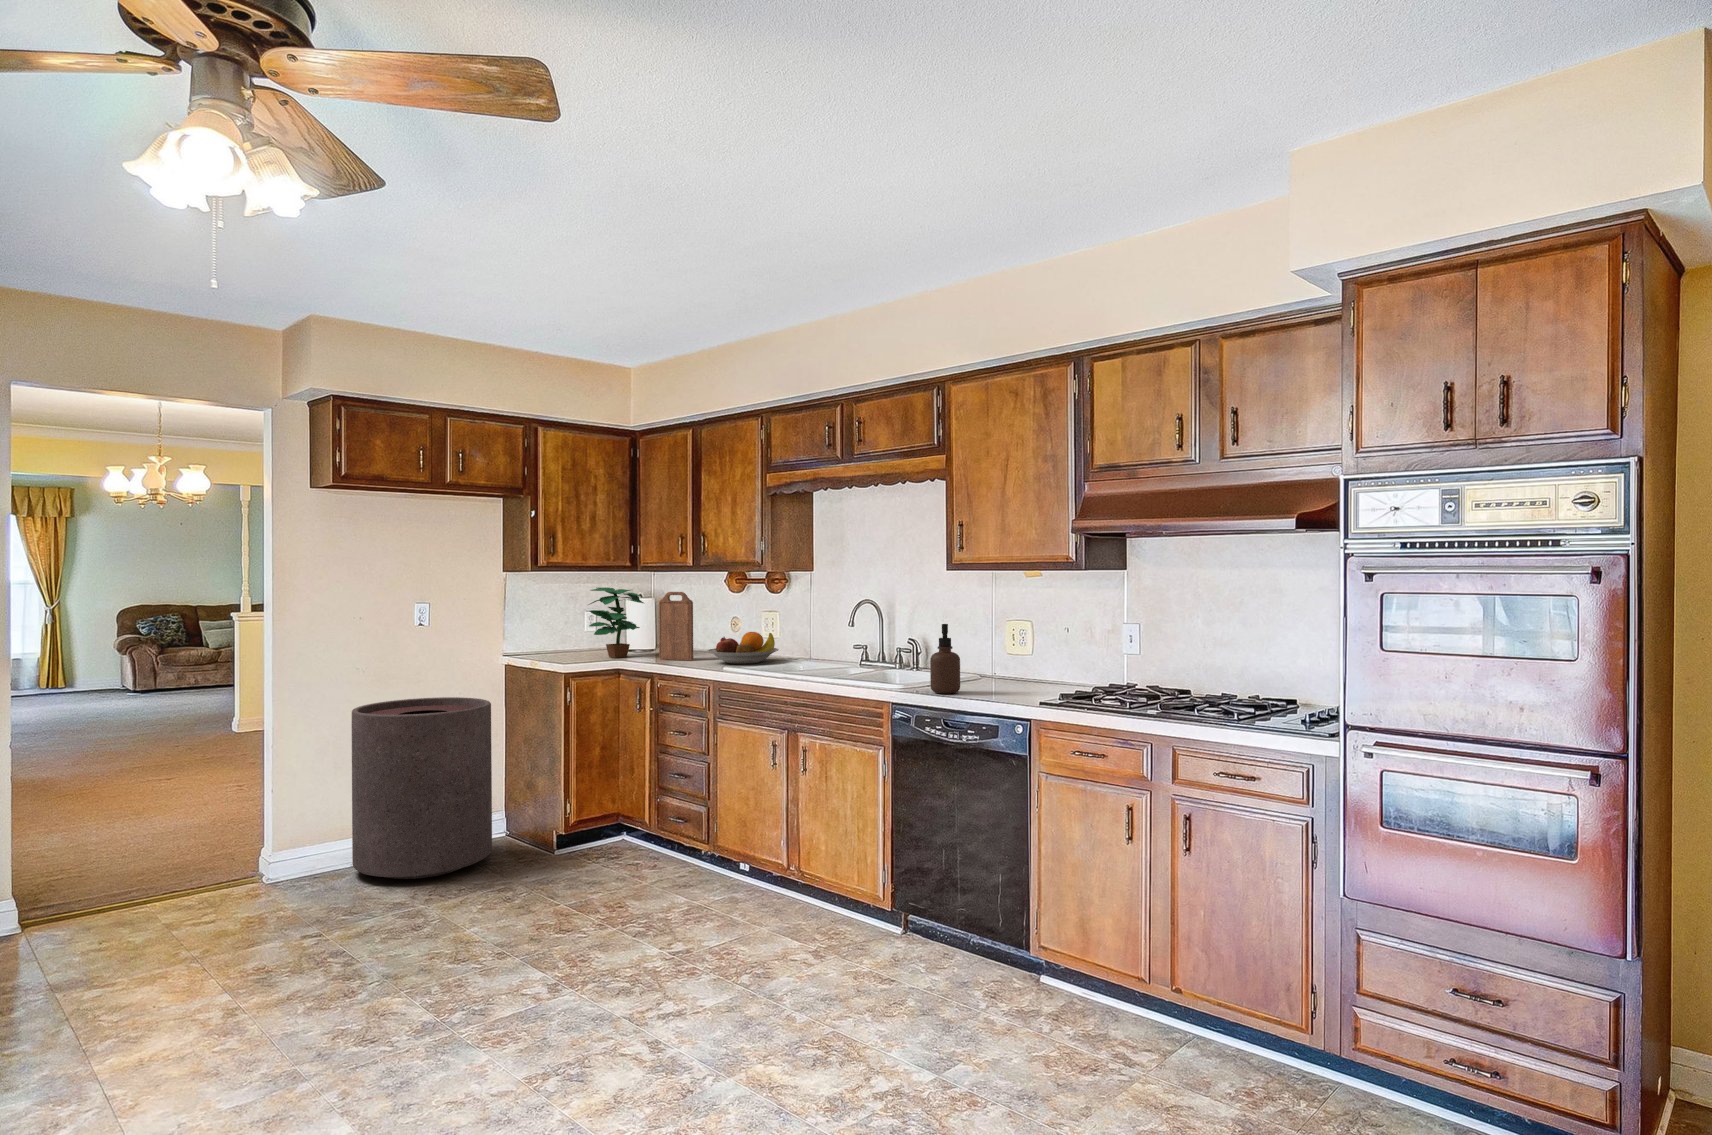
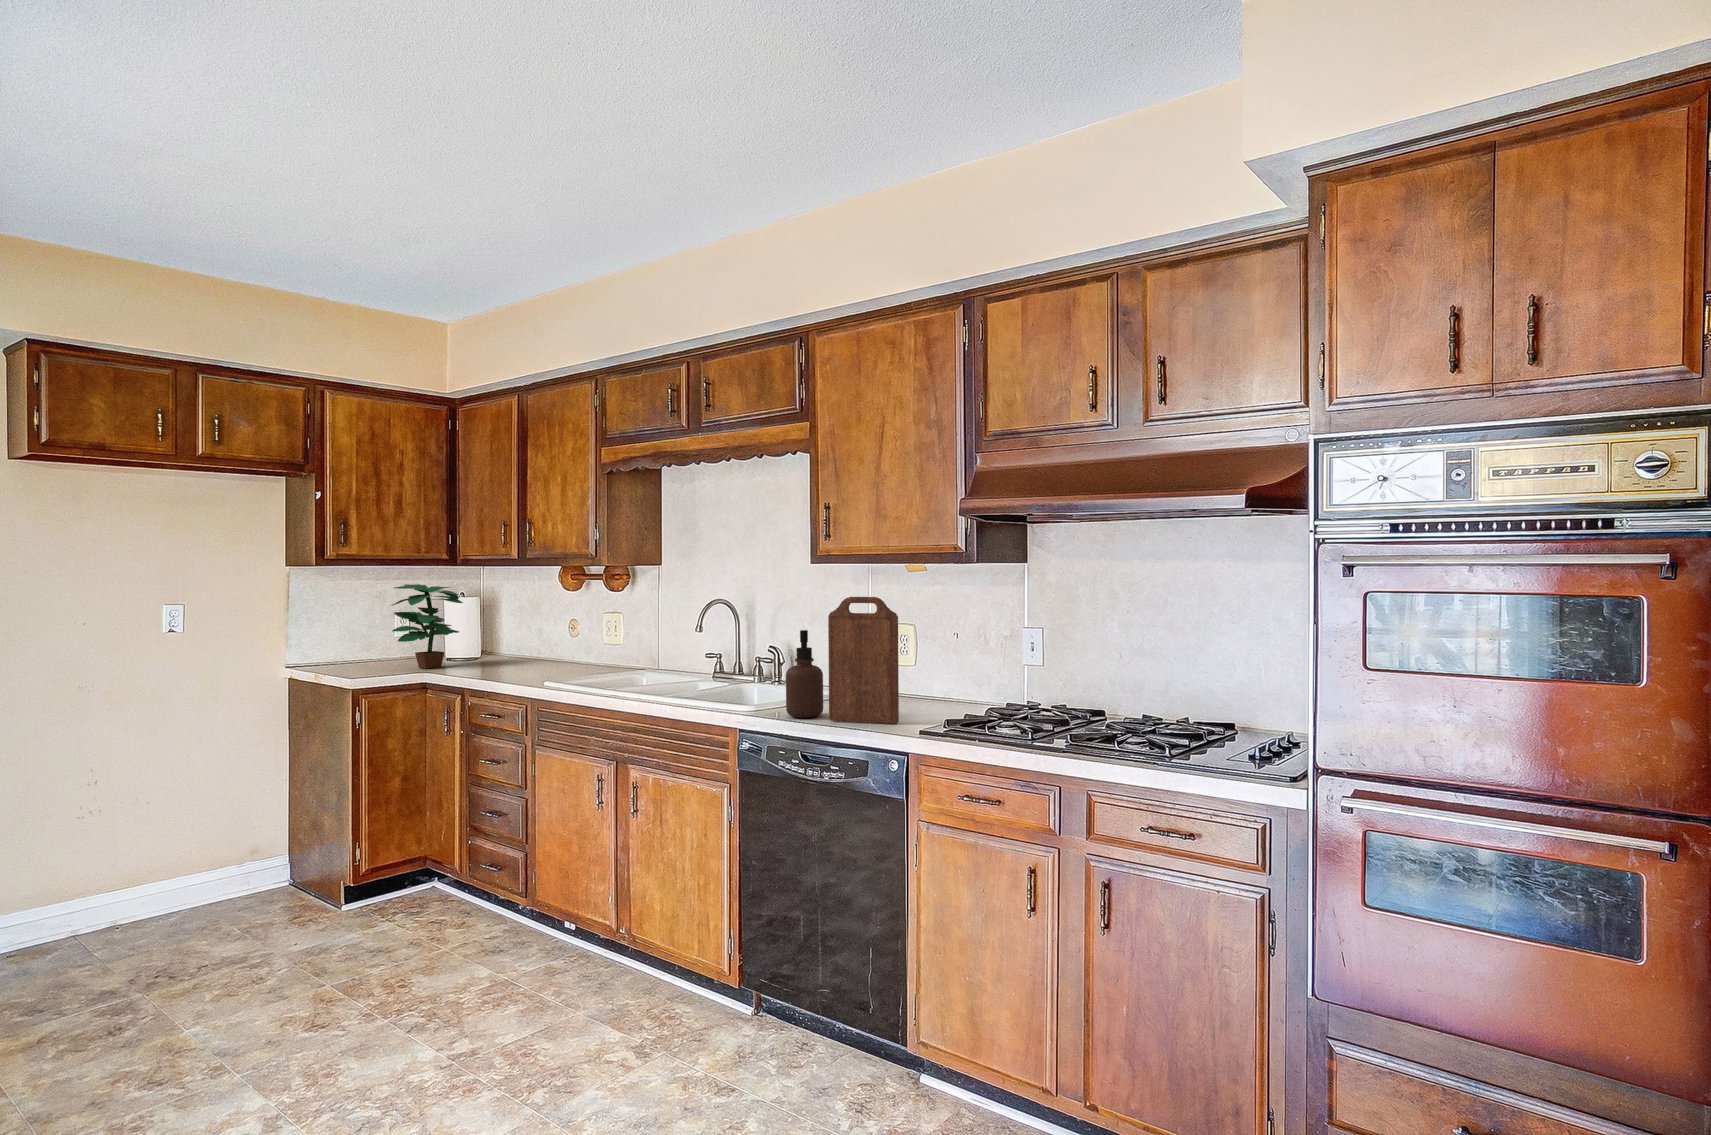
cutting board: present [659,592,693,661] -> present [828,597,899,724]
fruit bowl: present [707,632,779,664] -> none [532,637,620,676]
trash can: present [352,697,492,879] -> none [56,721,256,957]

